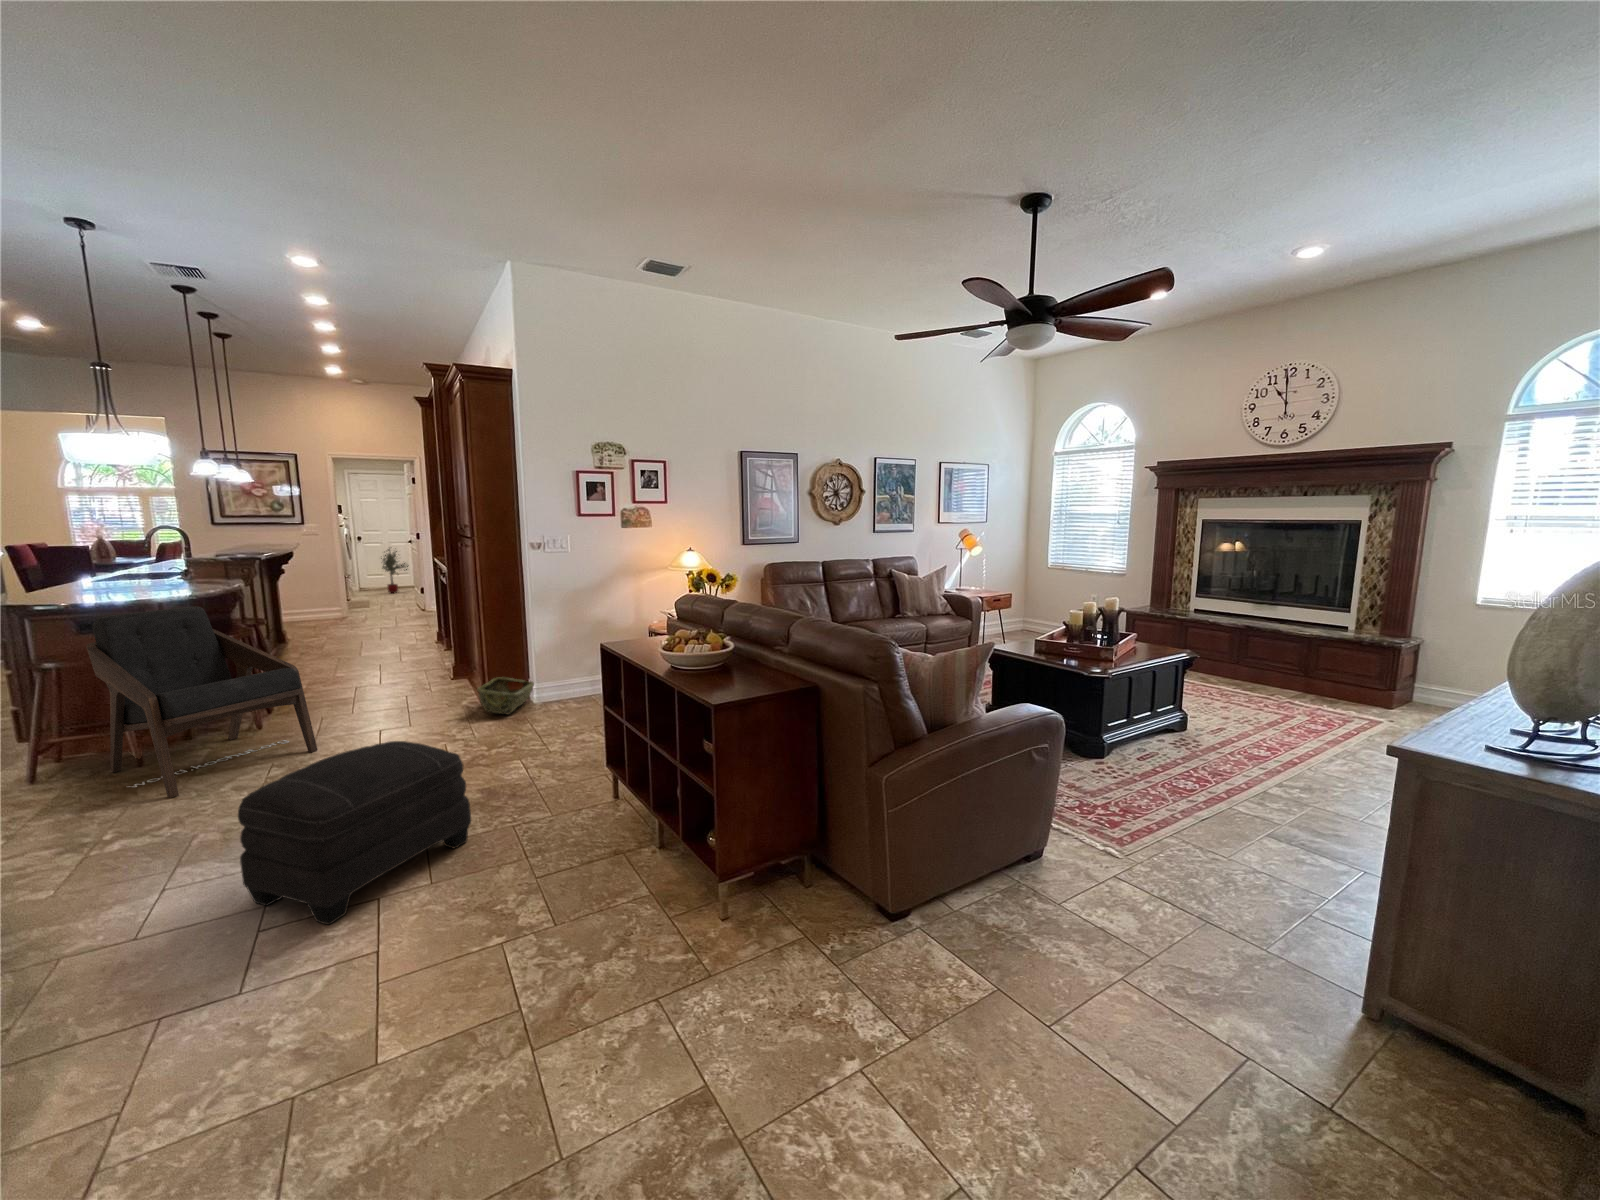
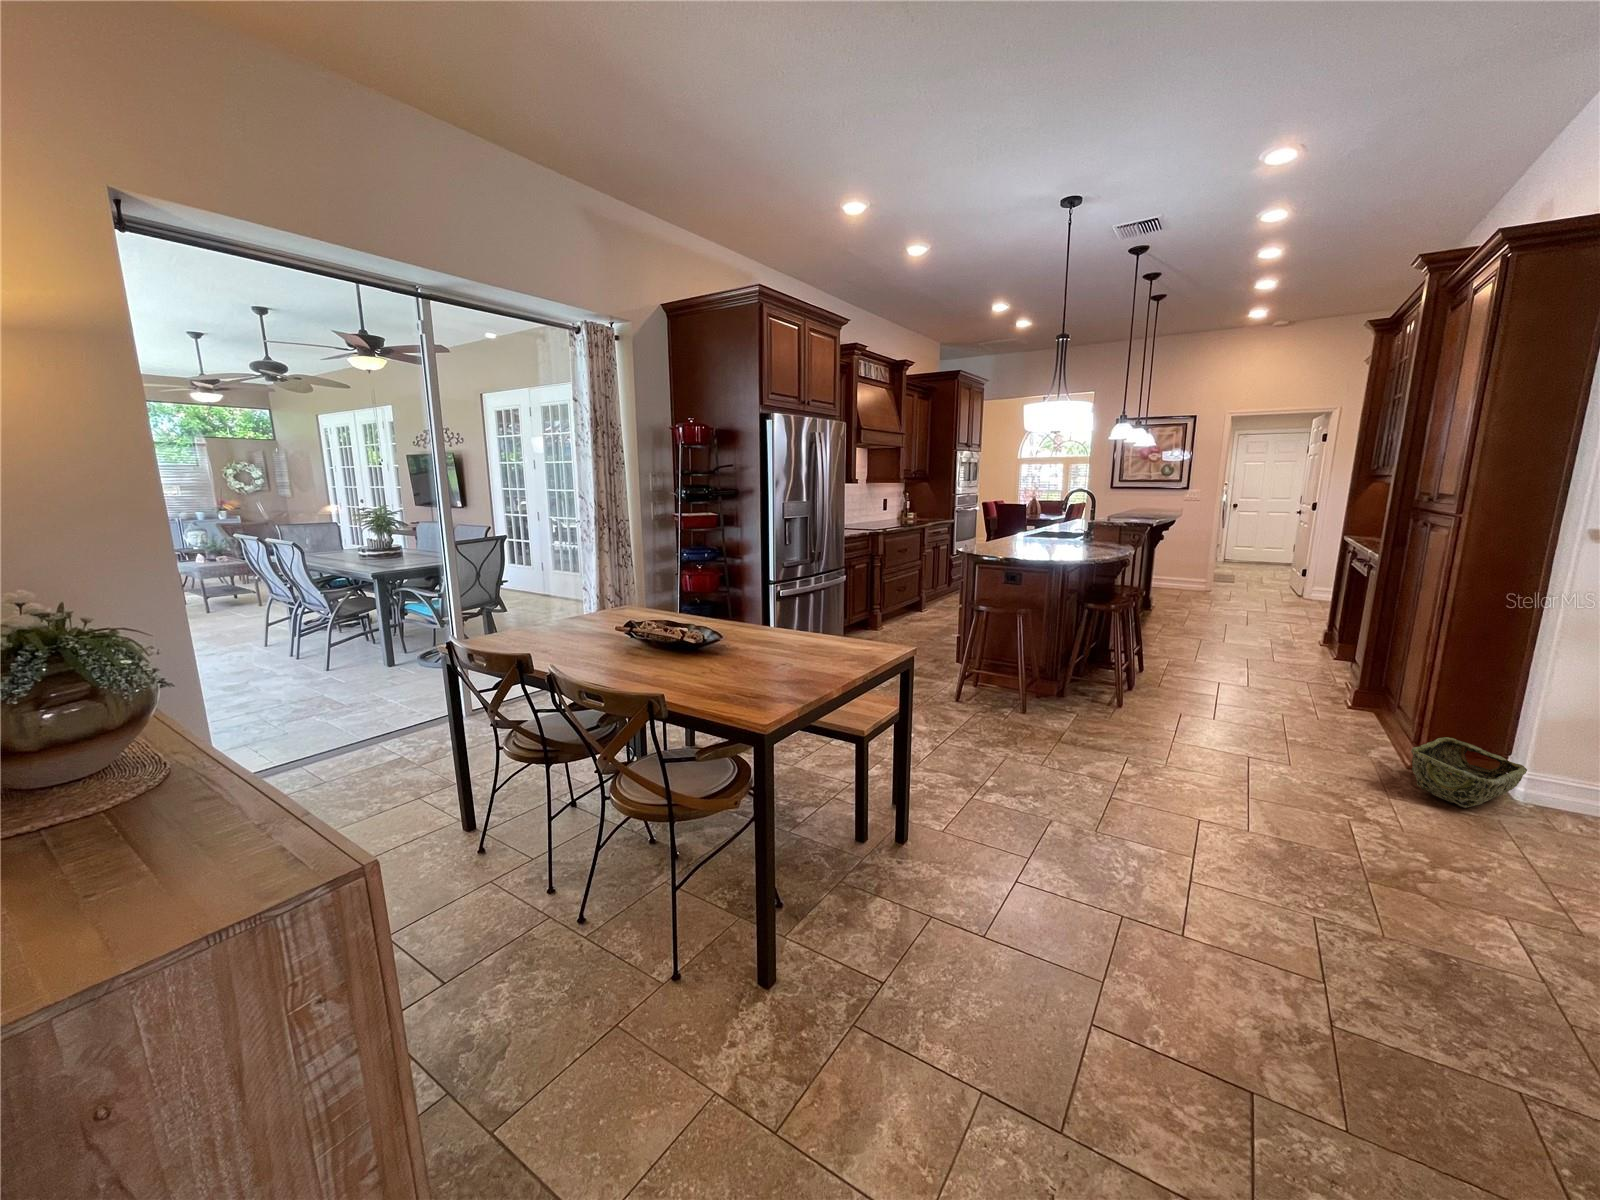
potted tree: present [381,549,409,593] -> none [1254,517,1290,570]
lounge chair: present [86,607,318,798] -> none [1005,570,1174,758]
ottoman: present [238,741,471,924] -> none [1085,820,1441,1081]

